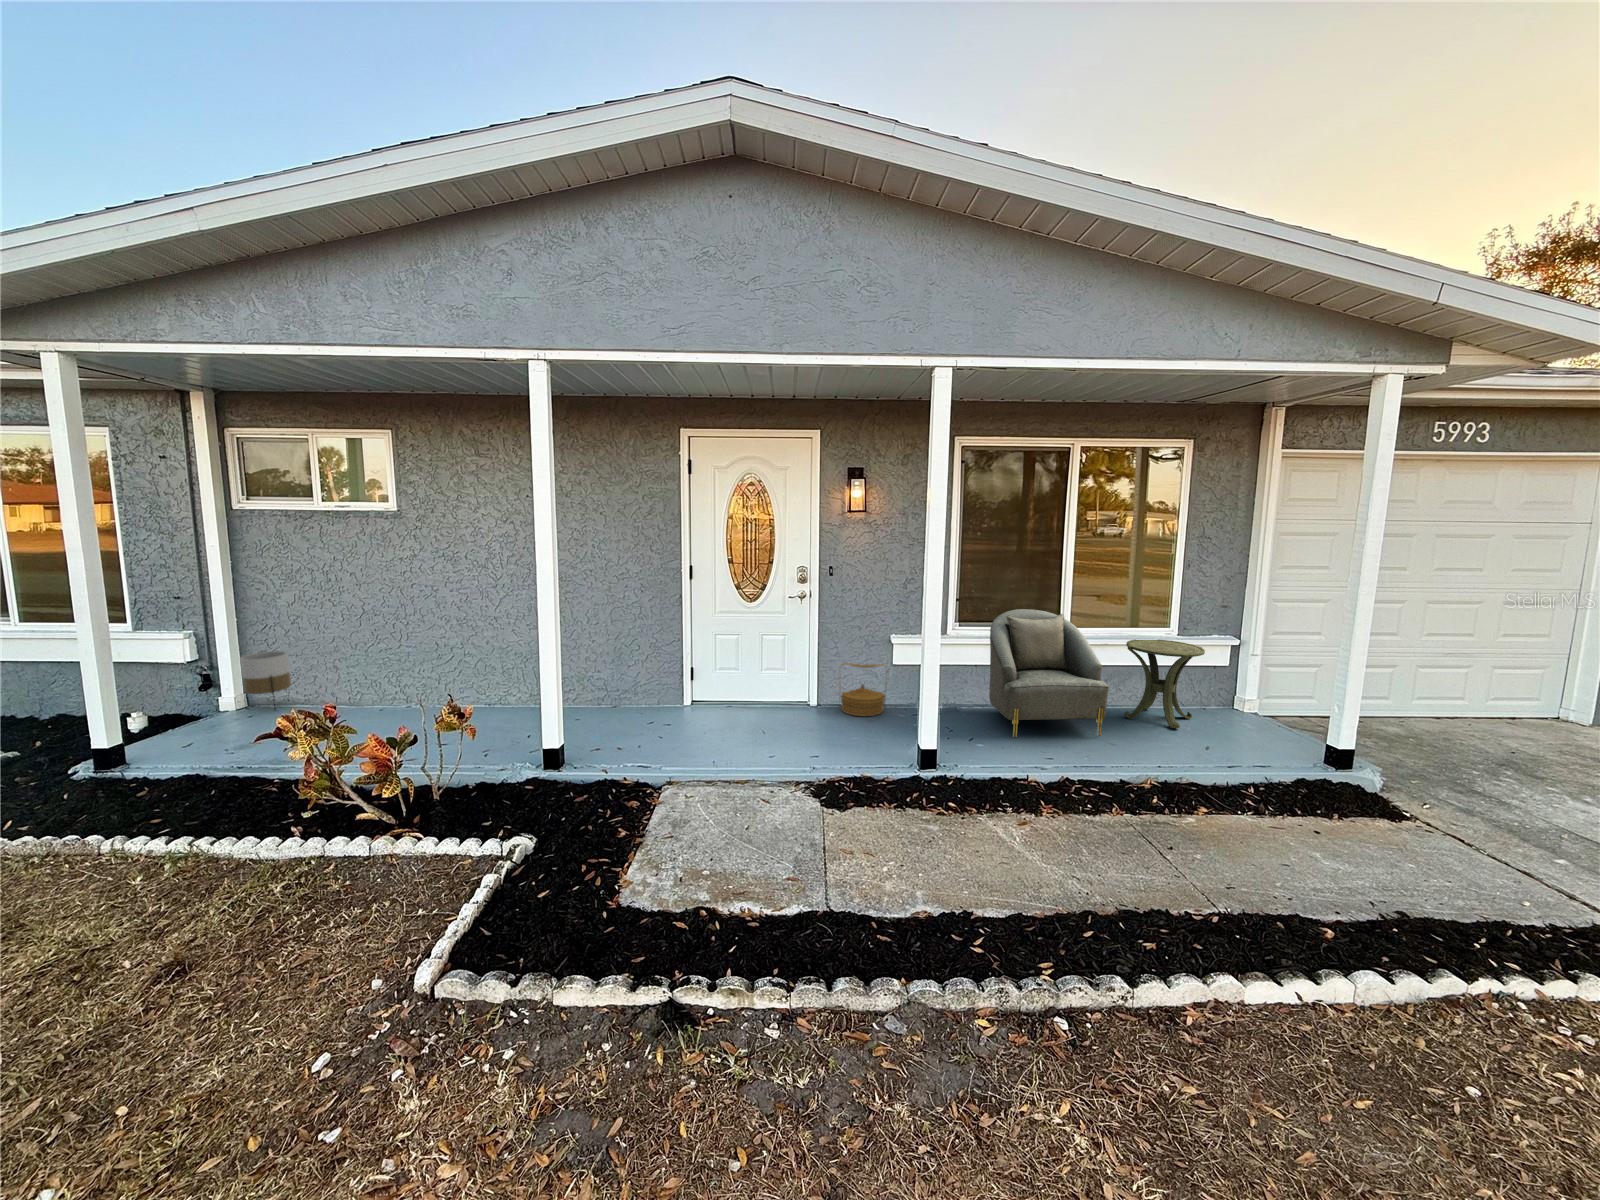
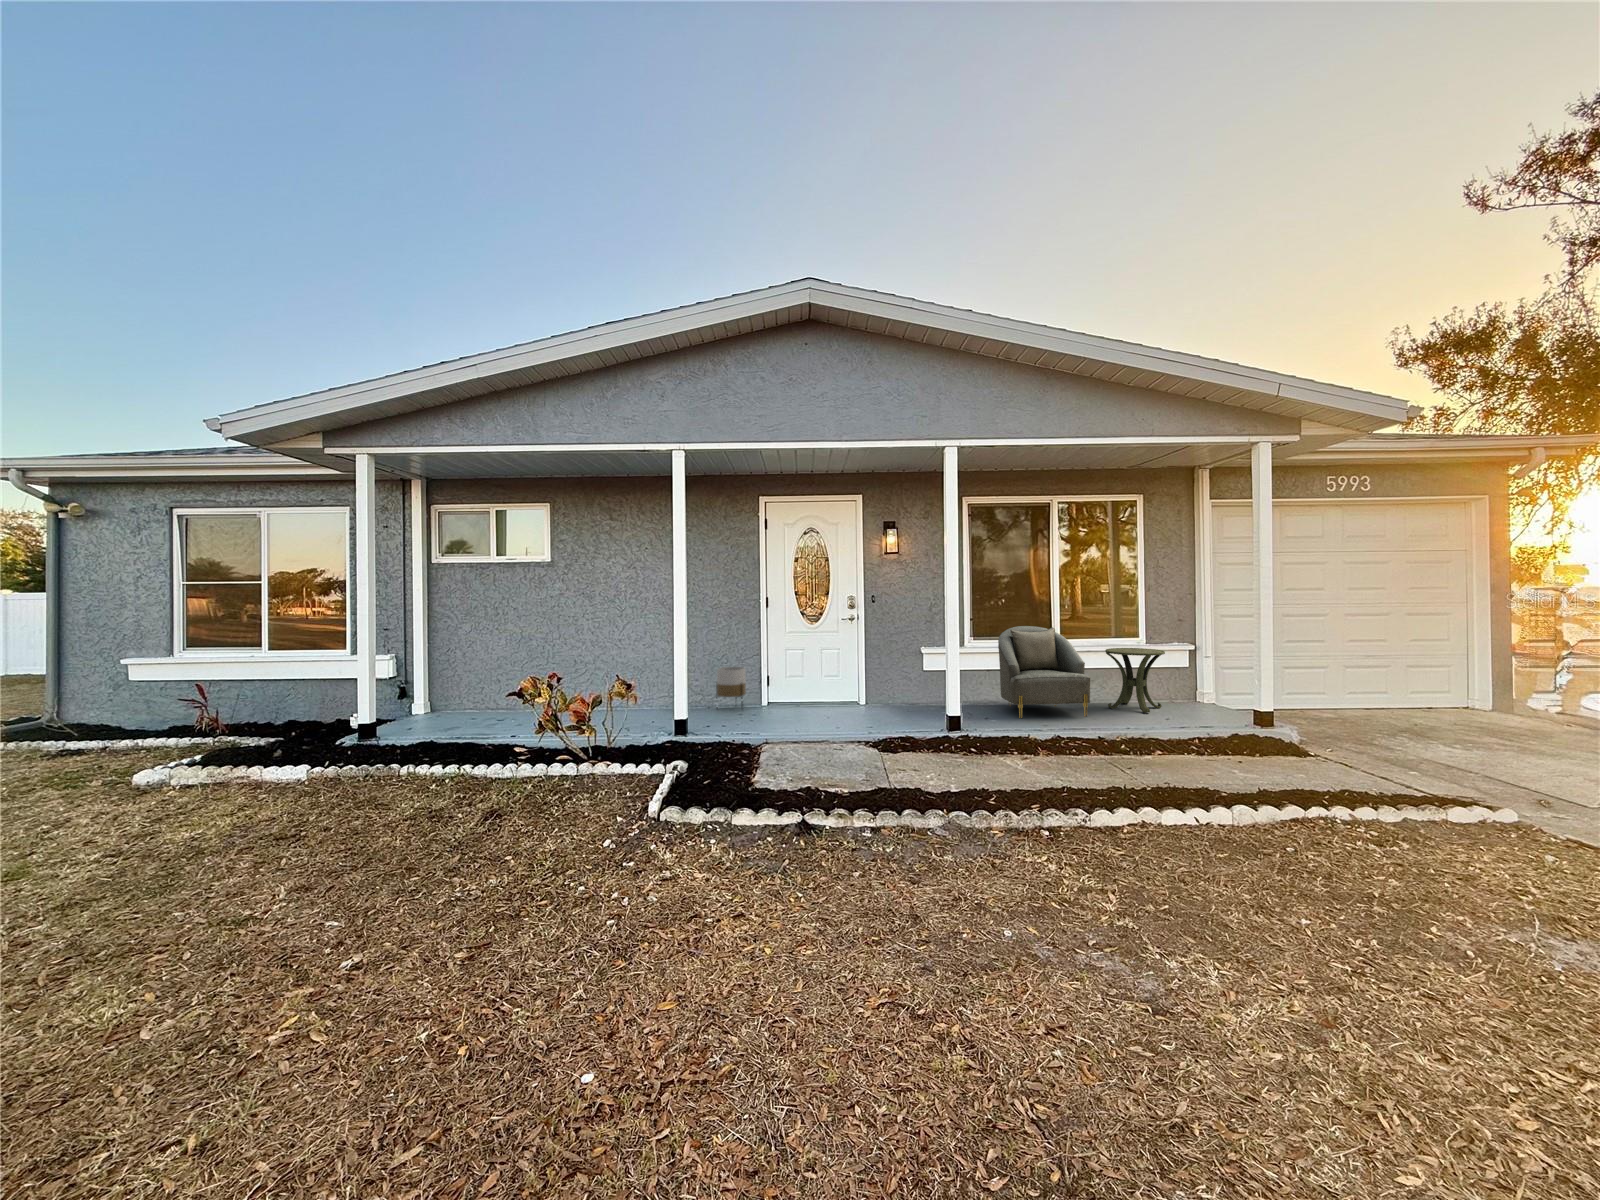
planter: present [240,651,291,709] -> present [716,667,746,703]
woven basket: present [840,663,886,716] -> none [882,670,921,710]

